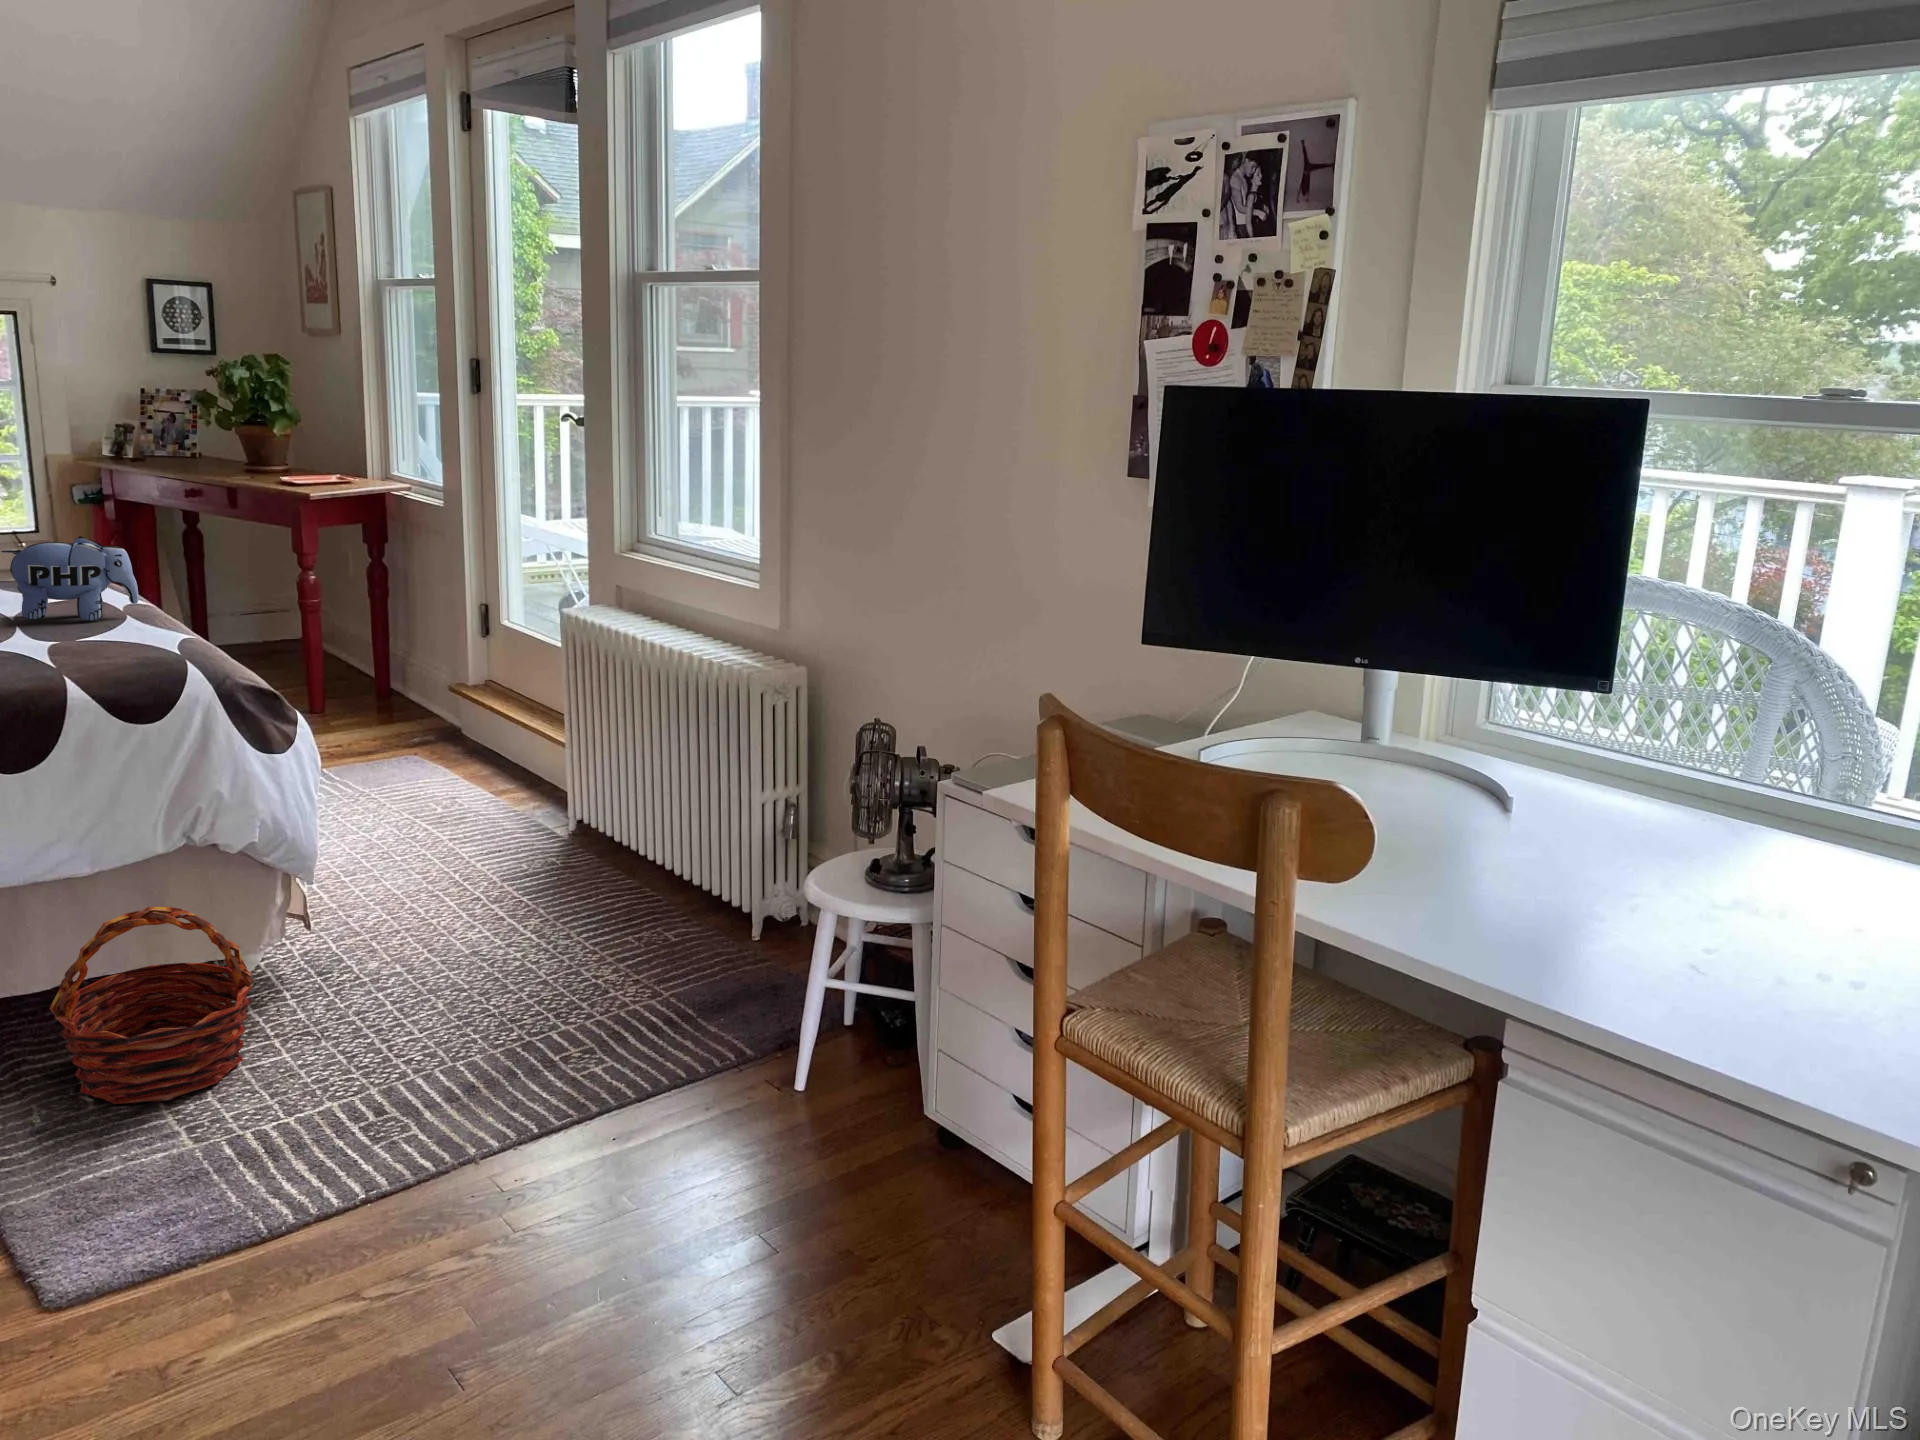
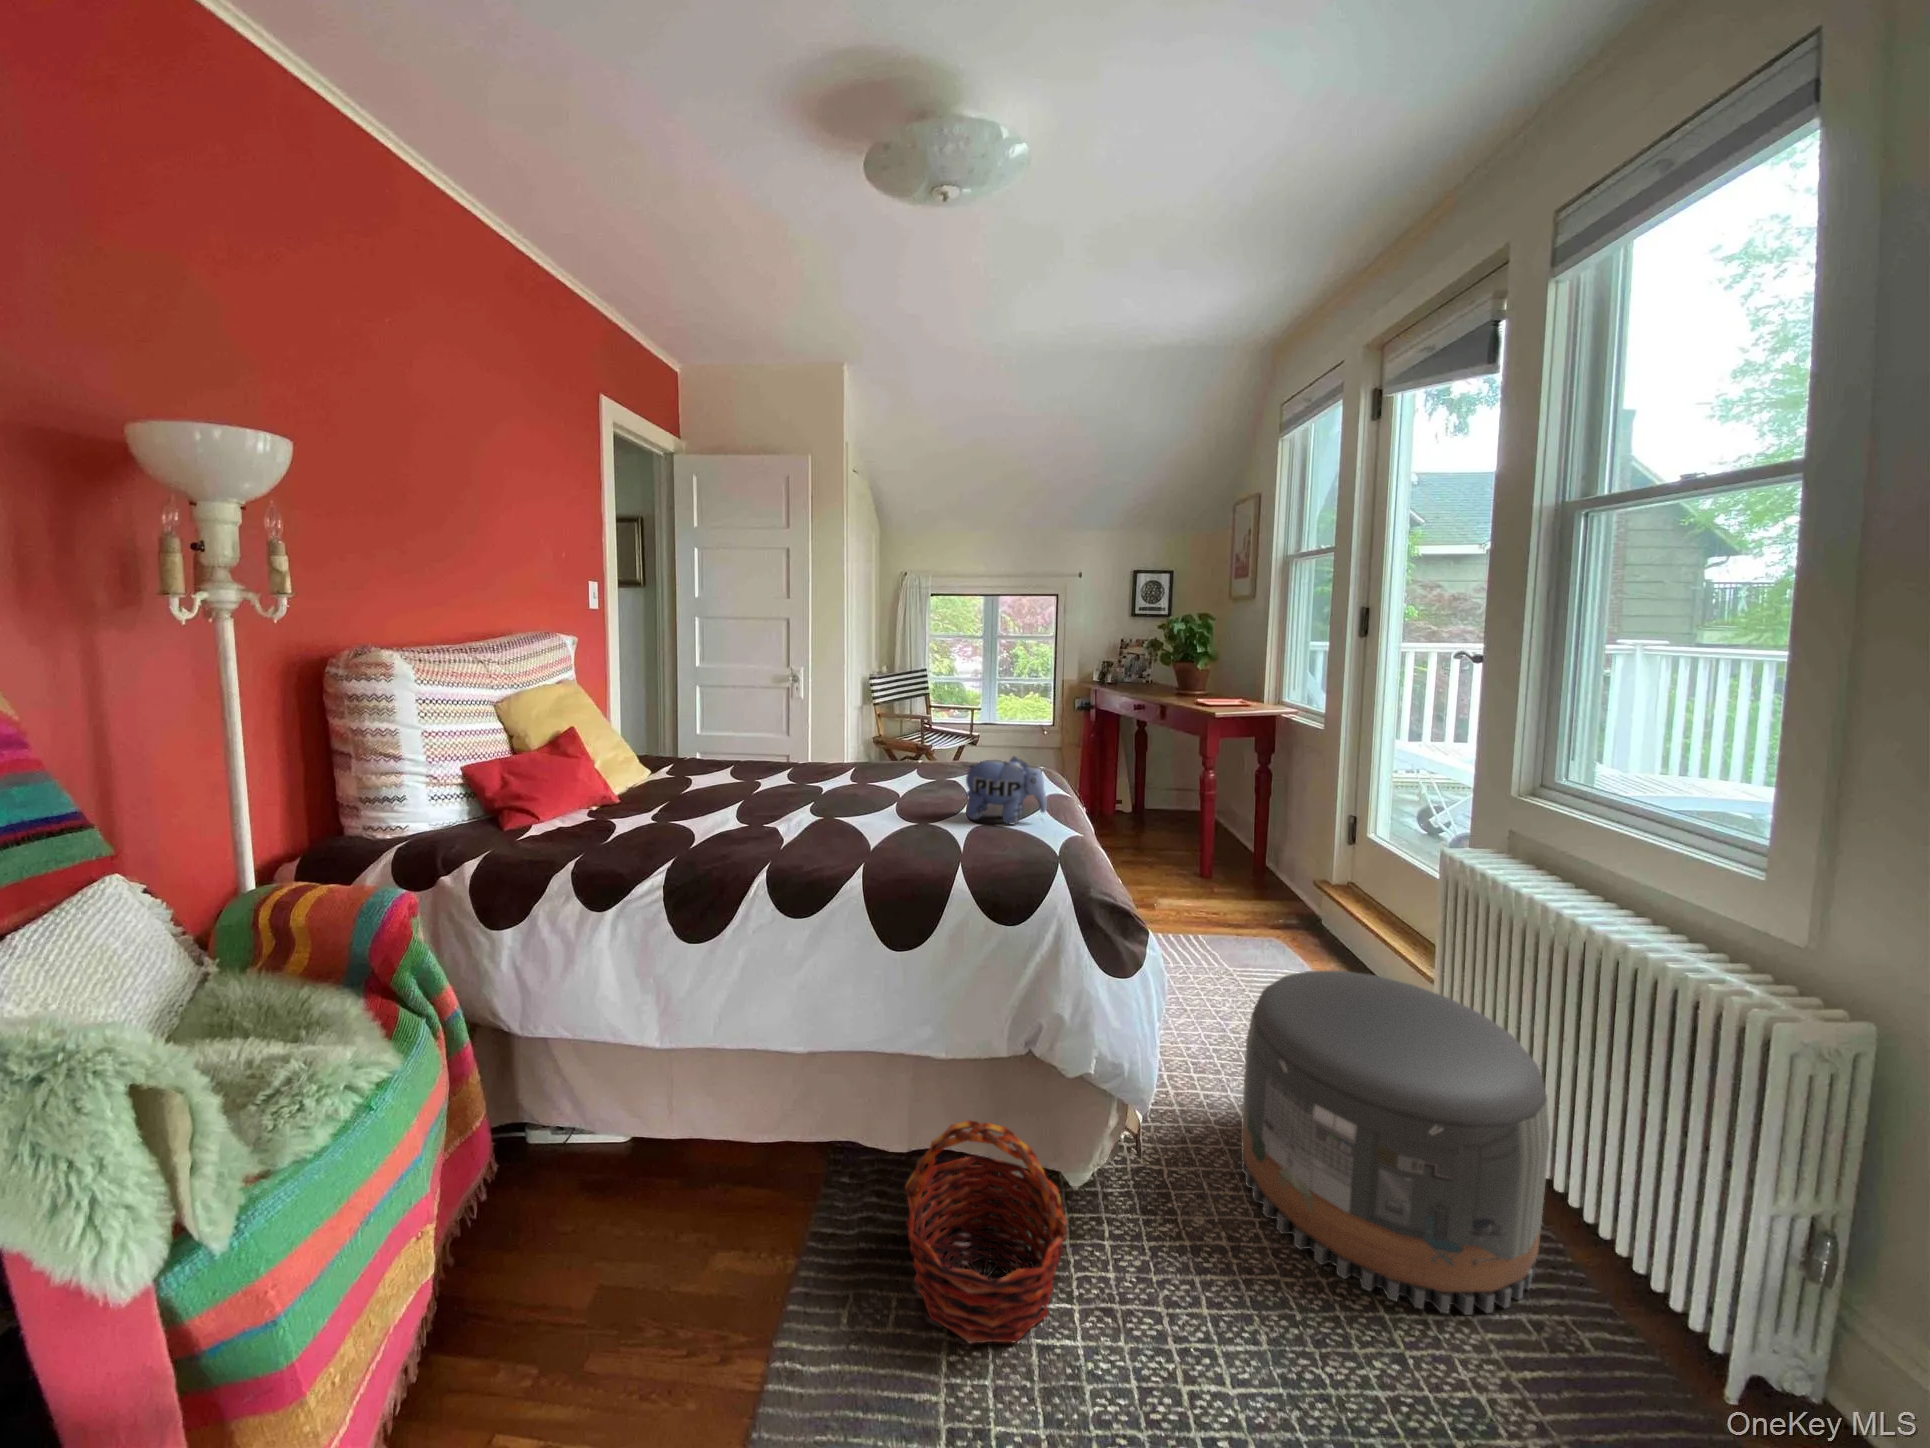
pouf: none [401,727,638,958] -> present [1241,971,1550,1315]

